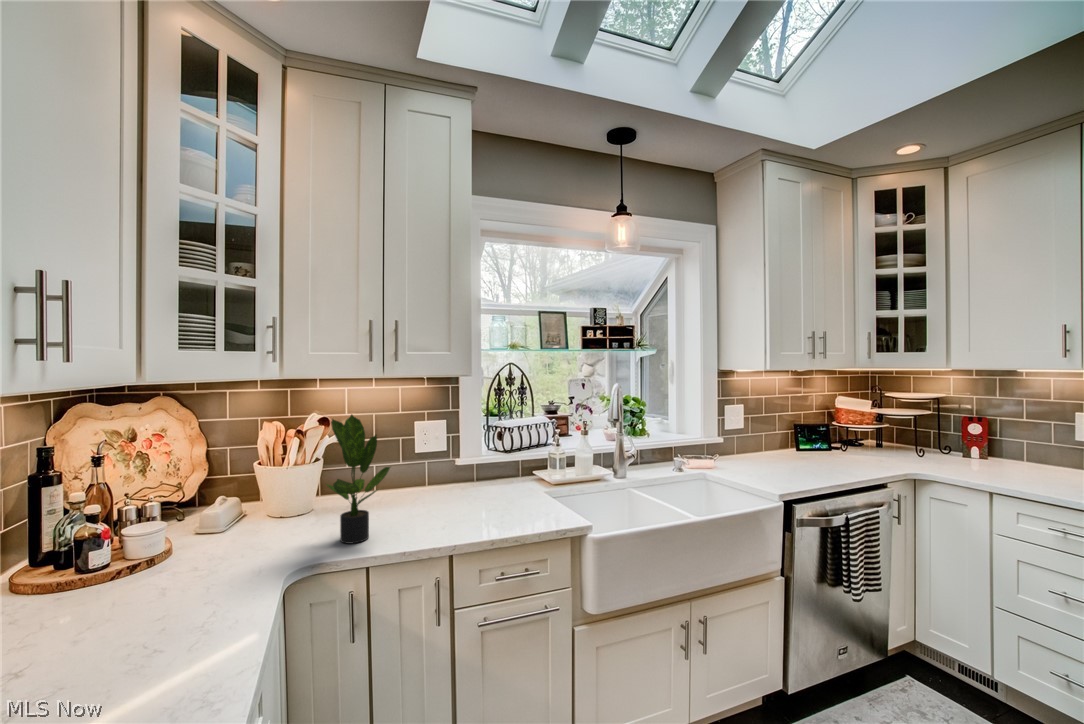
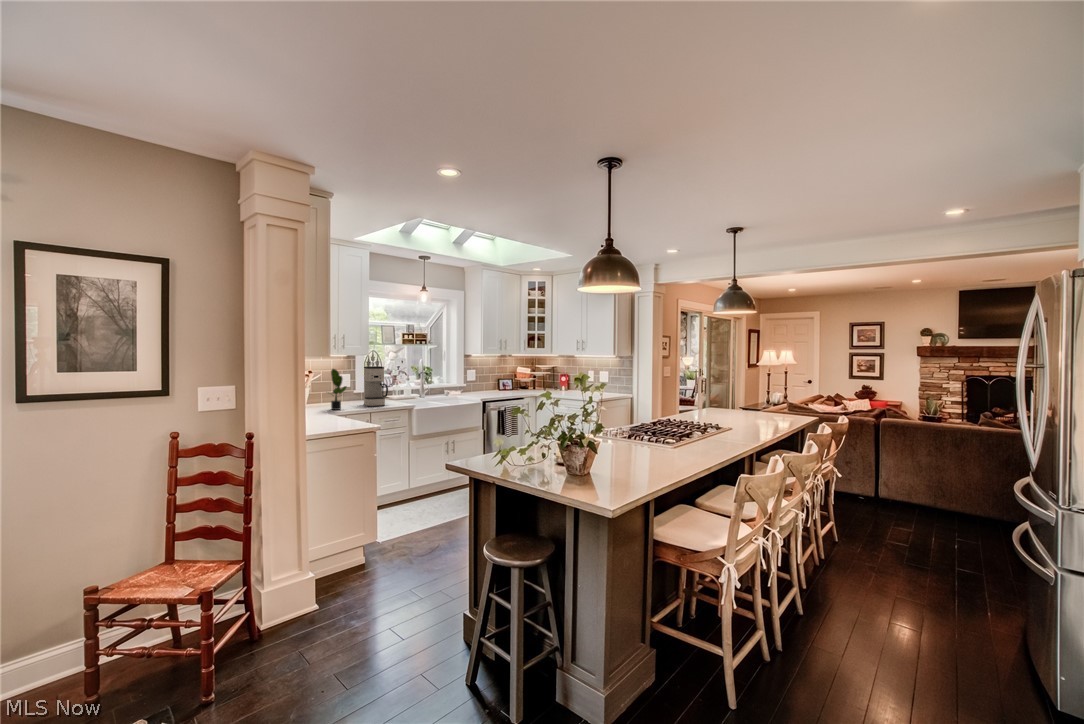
coffee maker: none [455,404,519,525] -> present [364,366,388,406]

